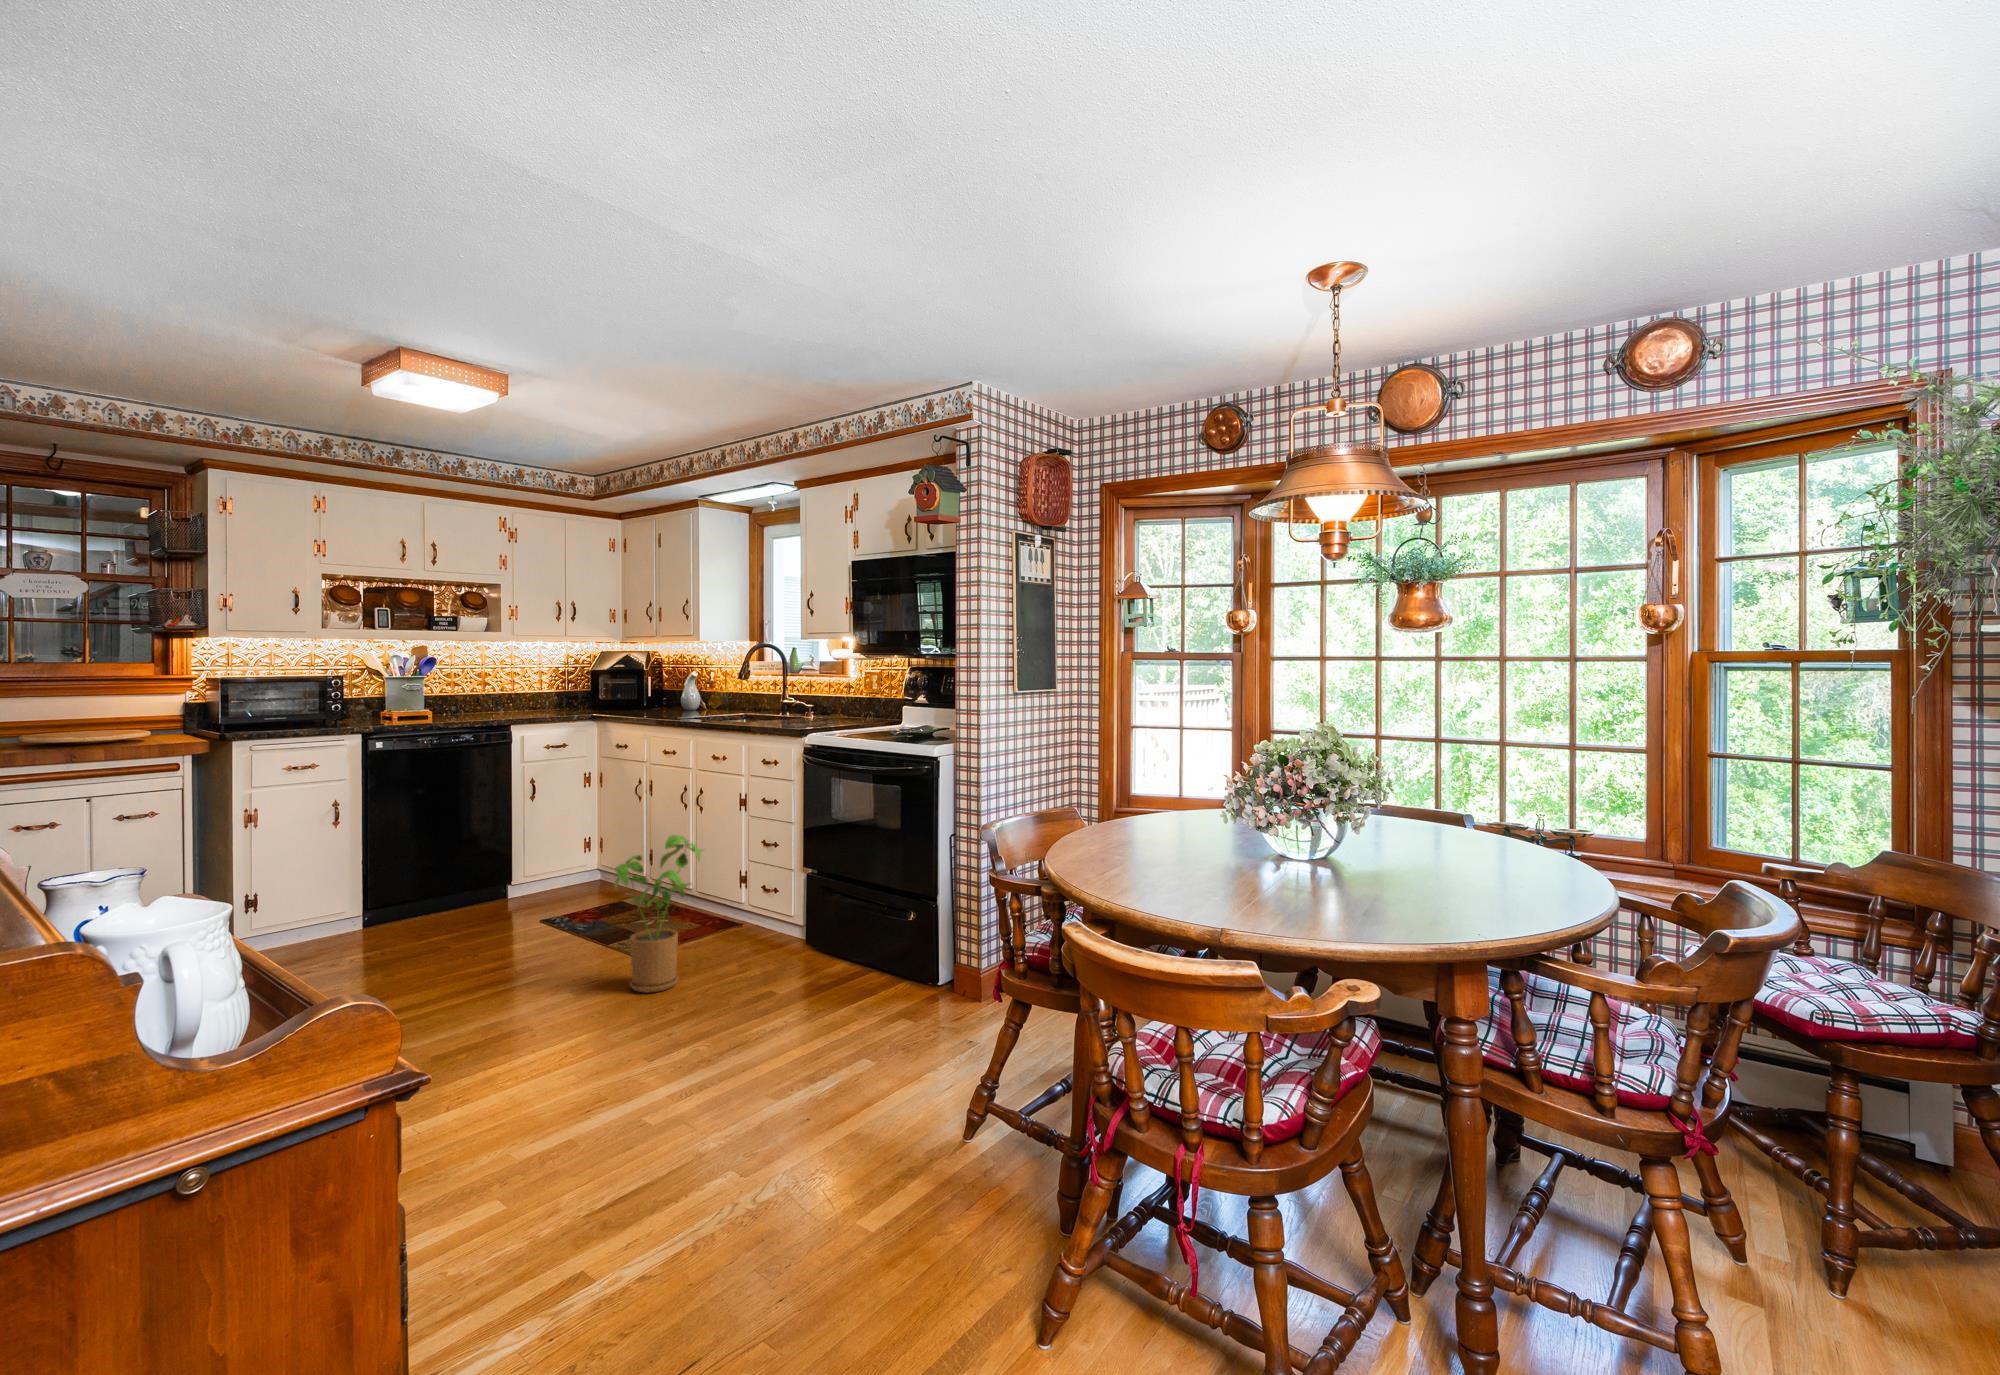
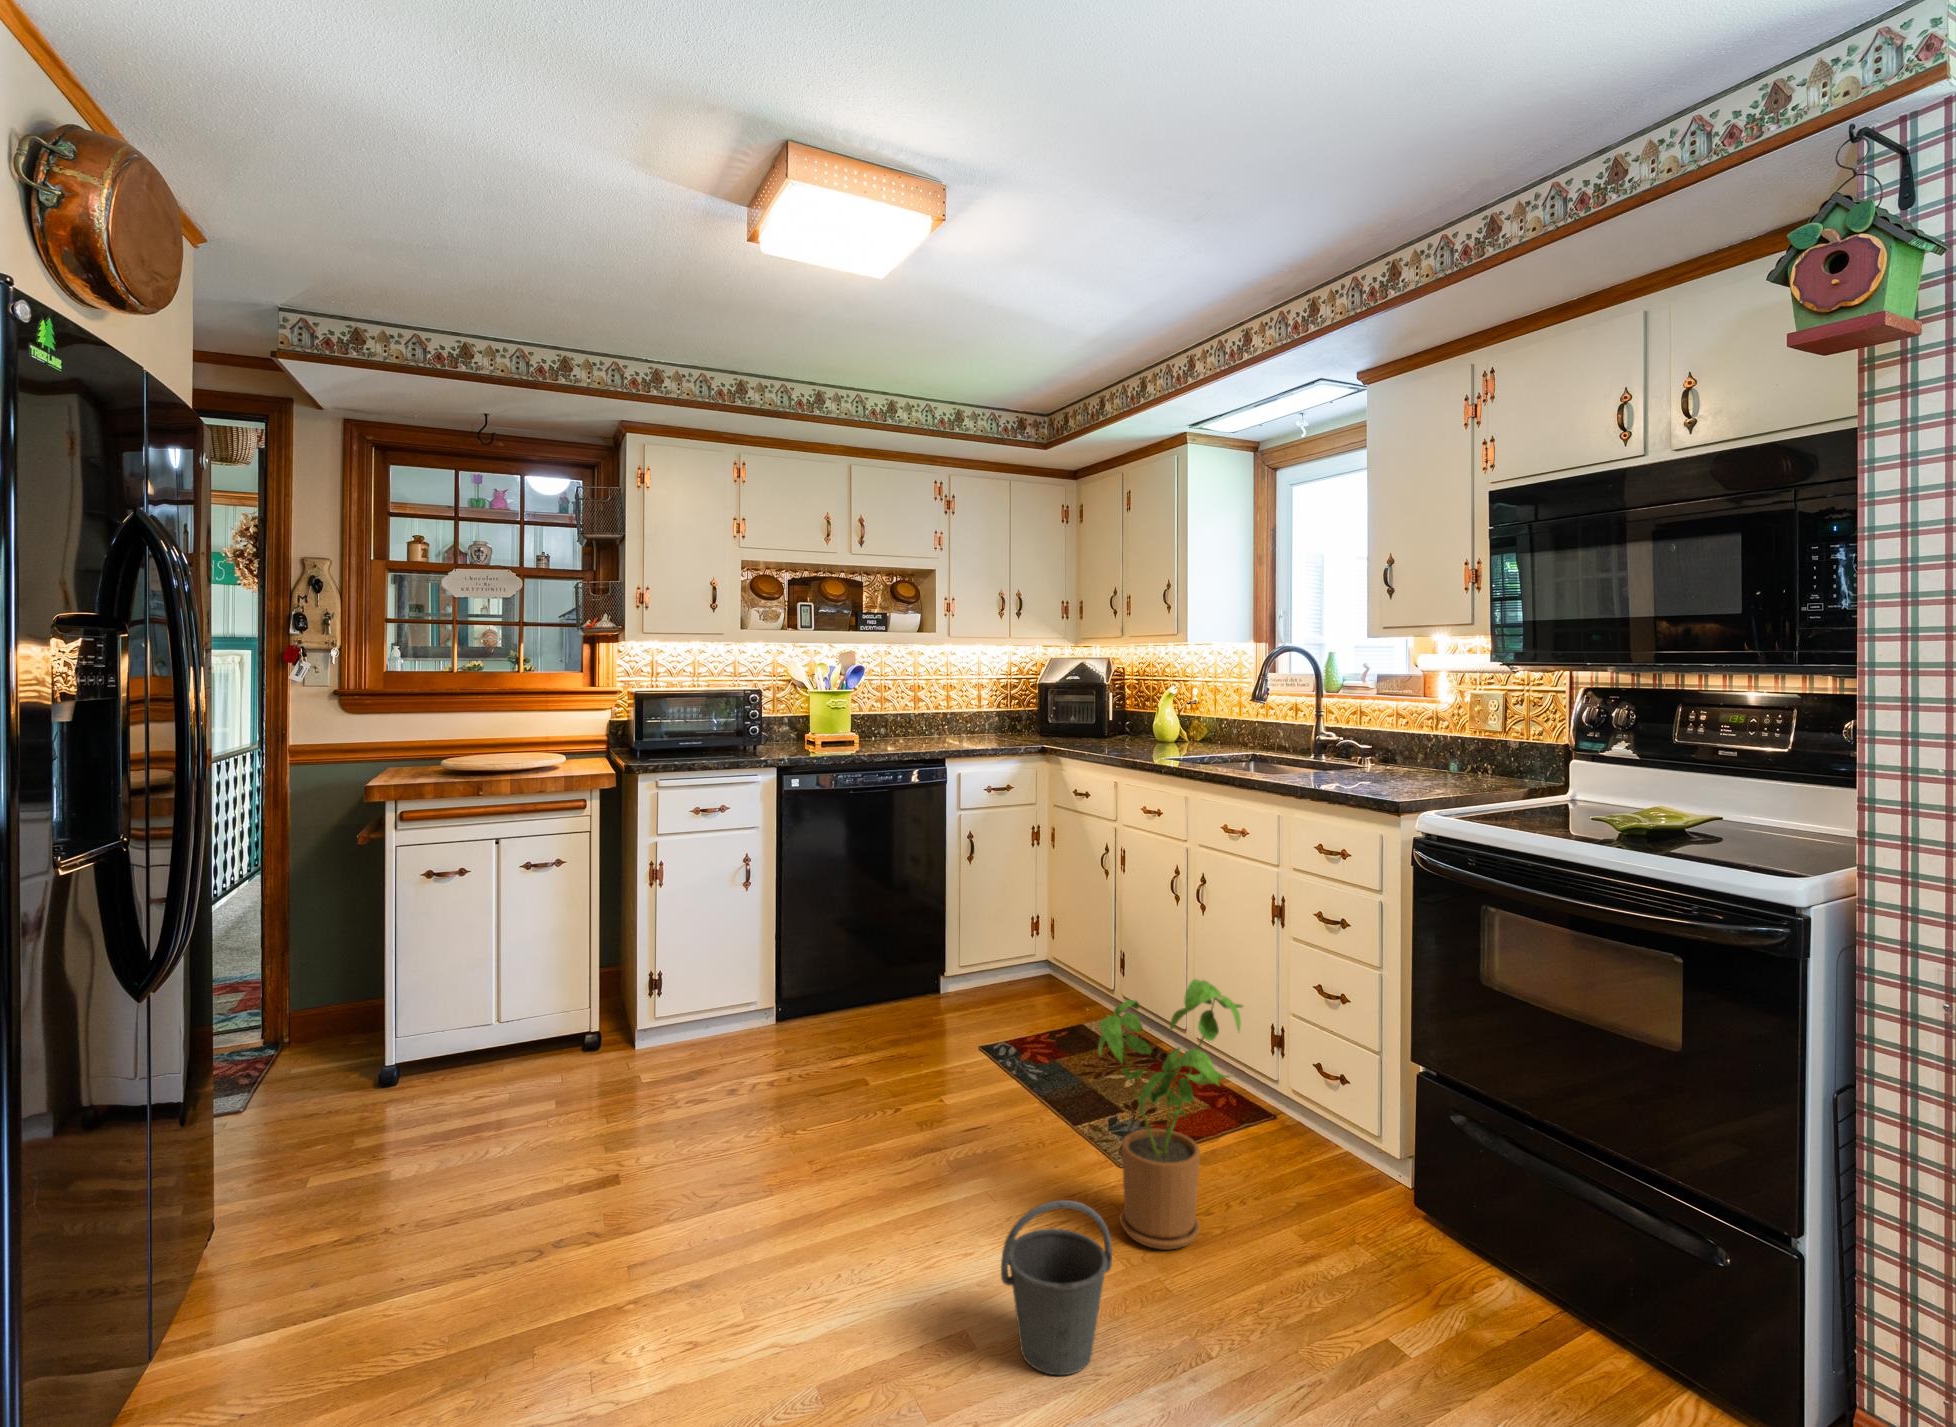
bucket: none [545,950,615,1044] -> present [1001,1200,1112,1375]

